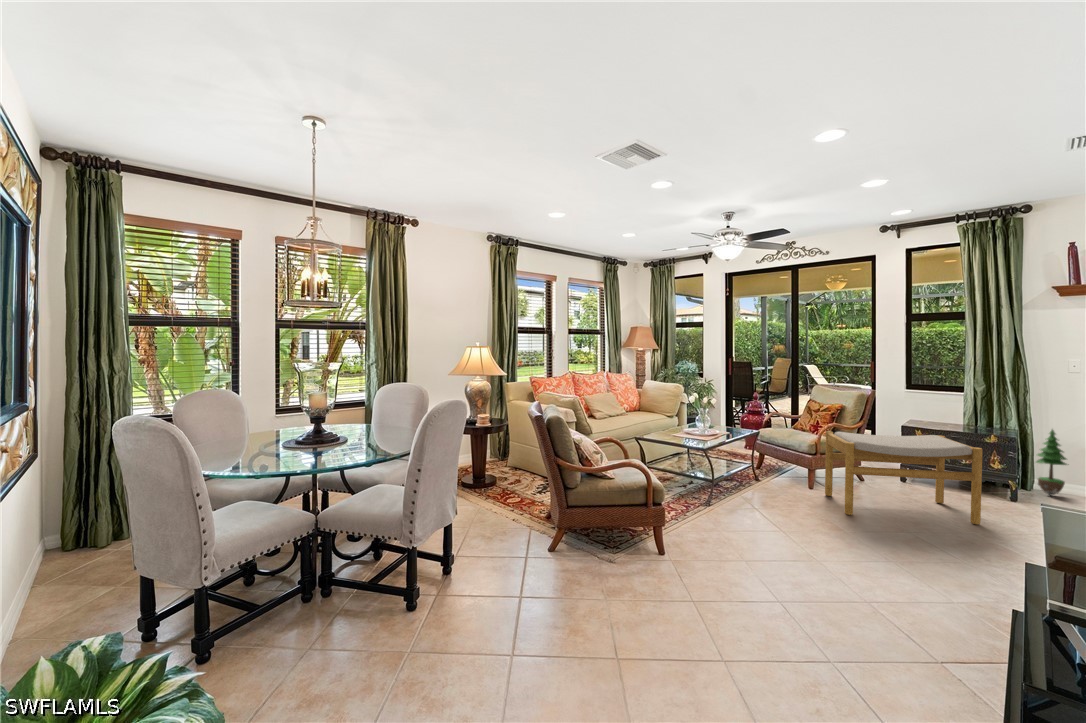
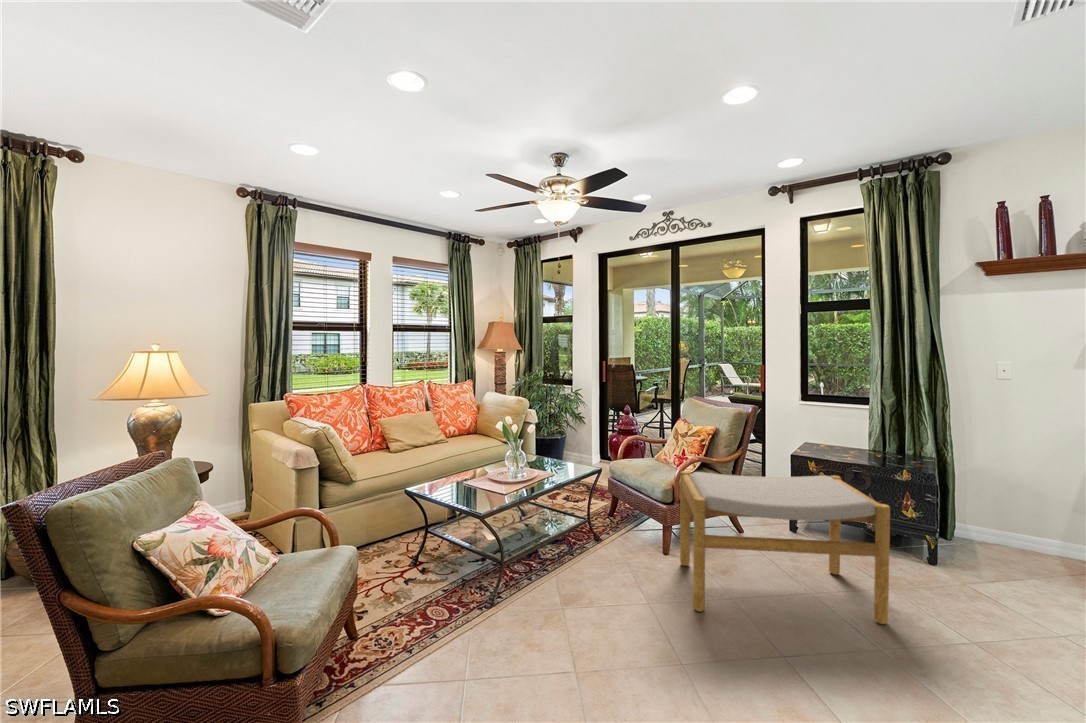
potted tree: present [1036,430,1067,495] -> none [958,457,1002,549]

